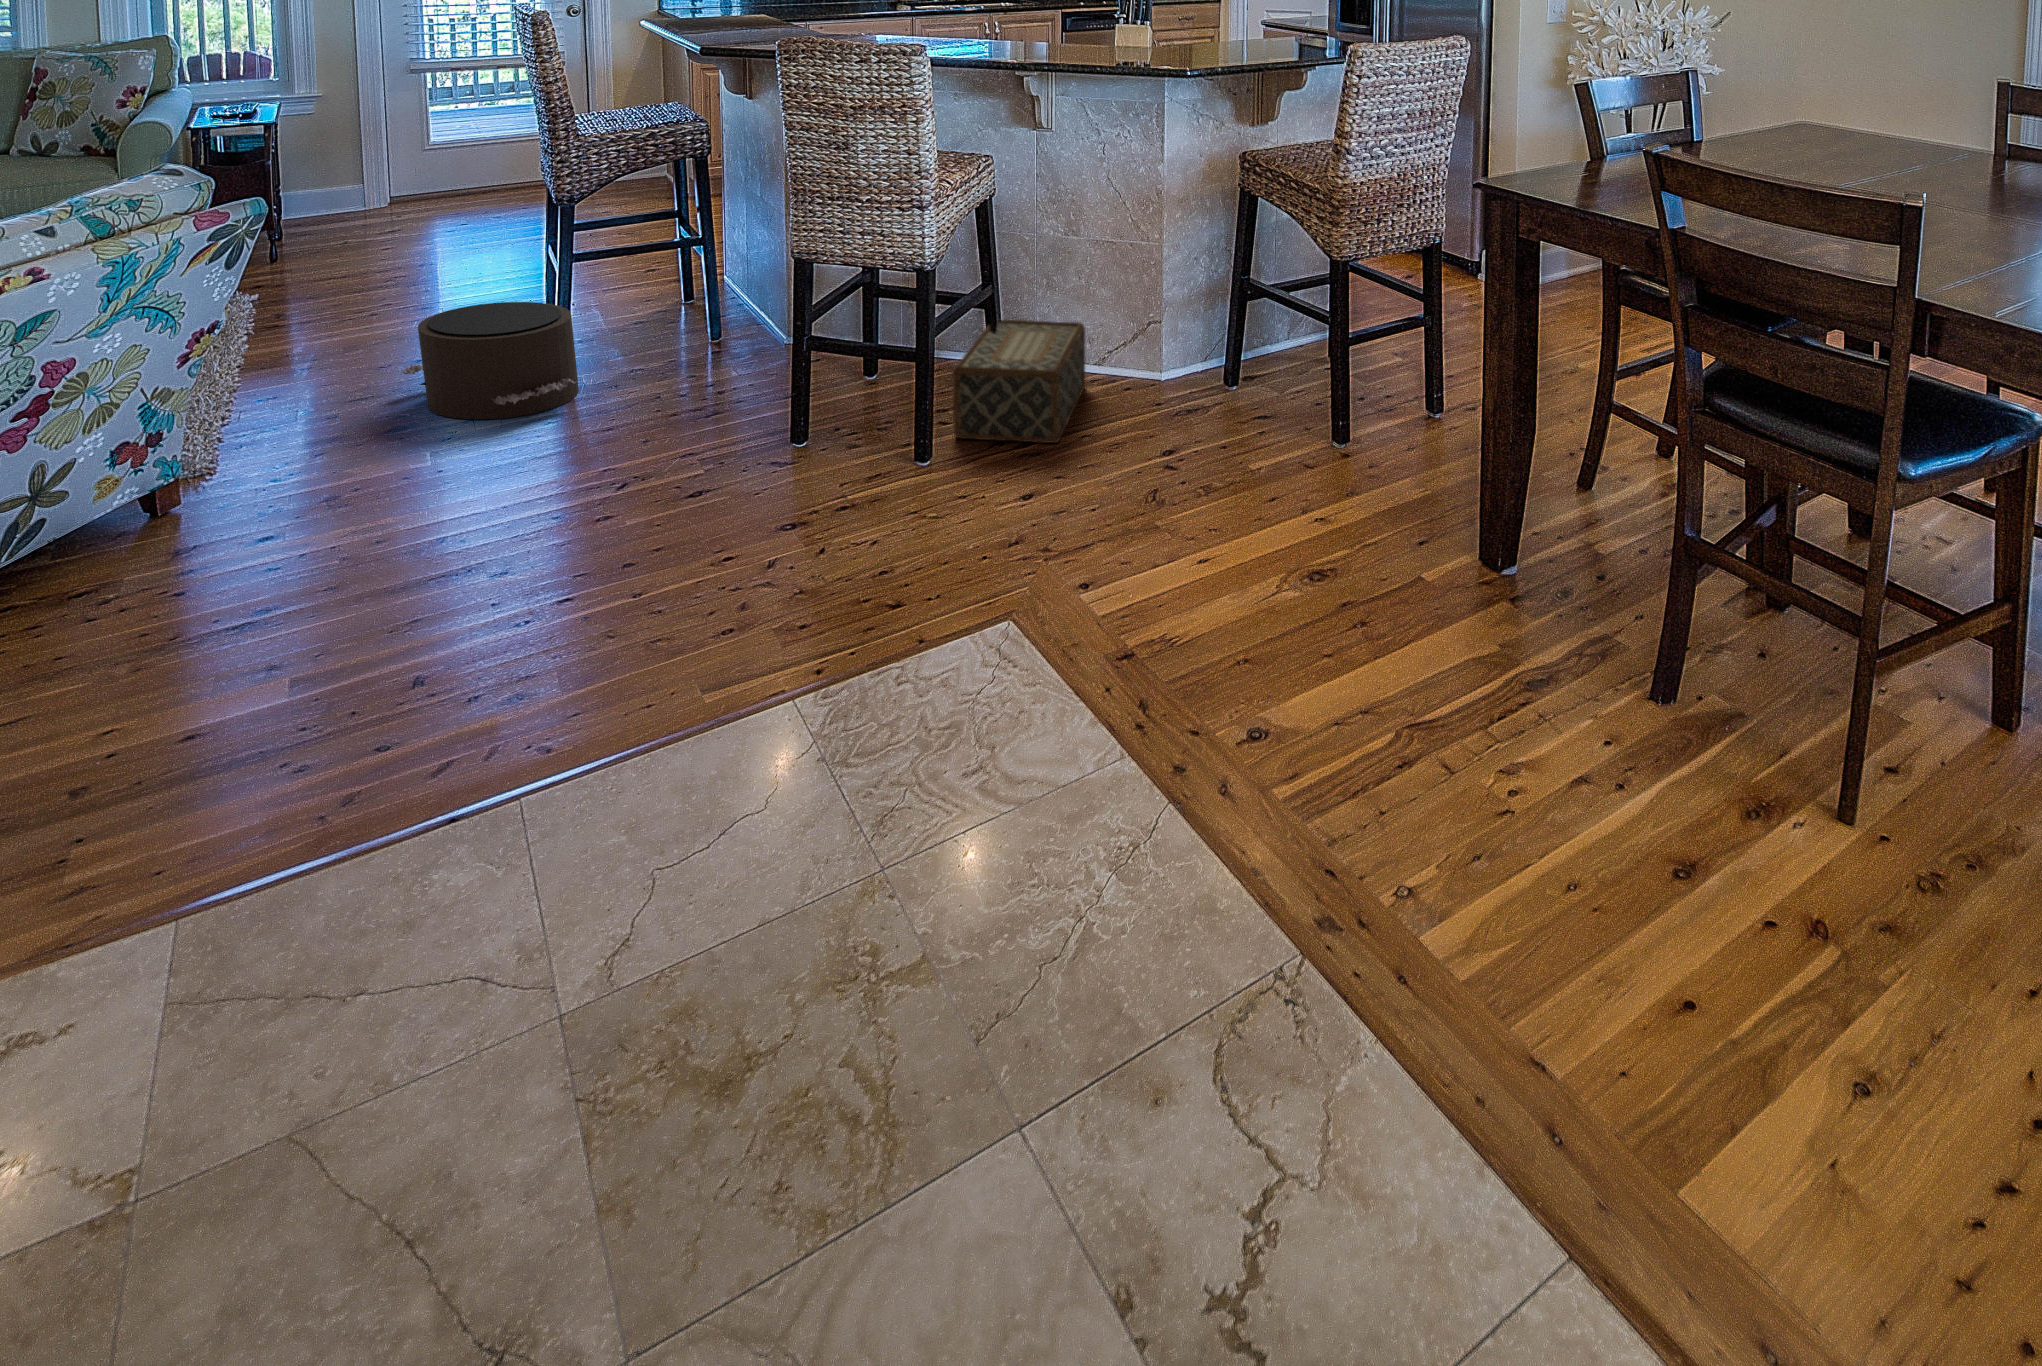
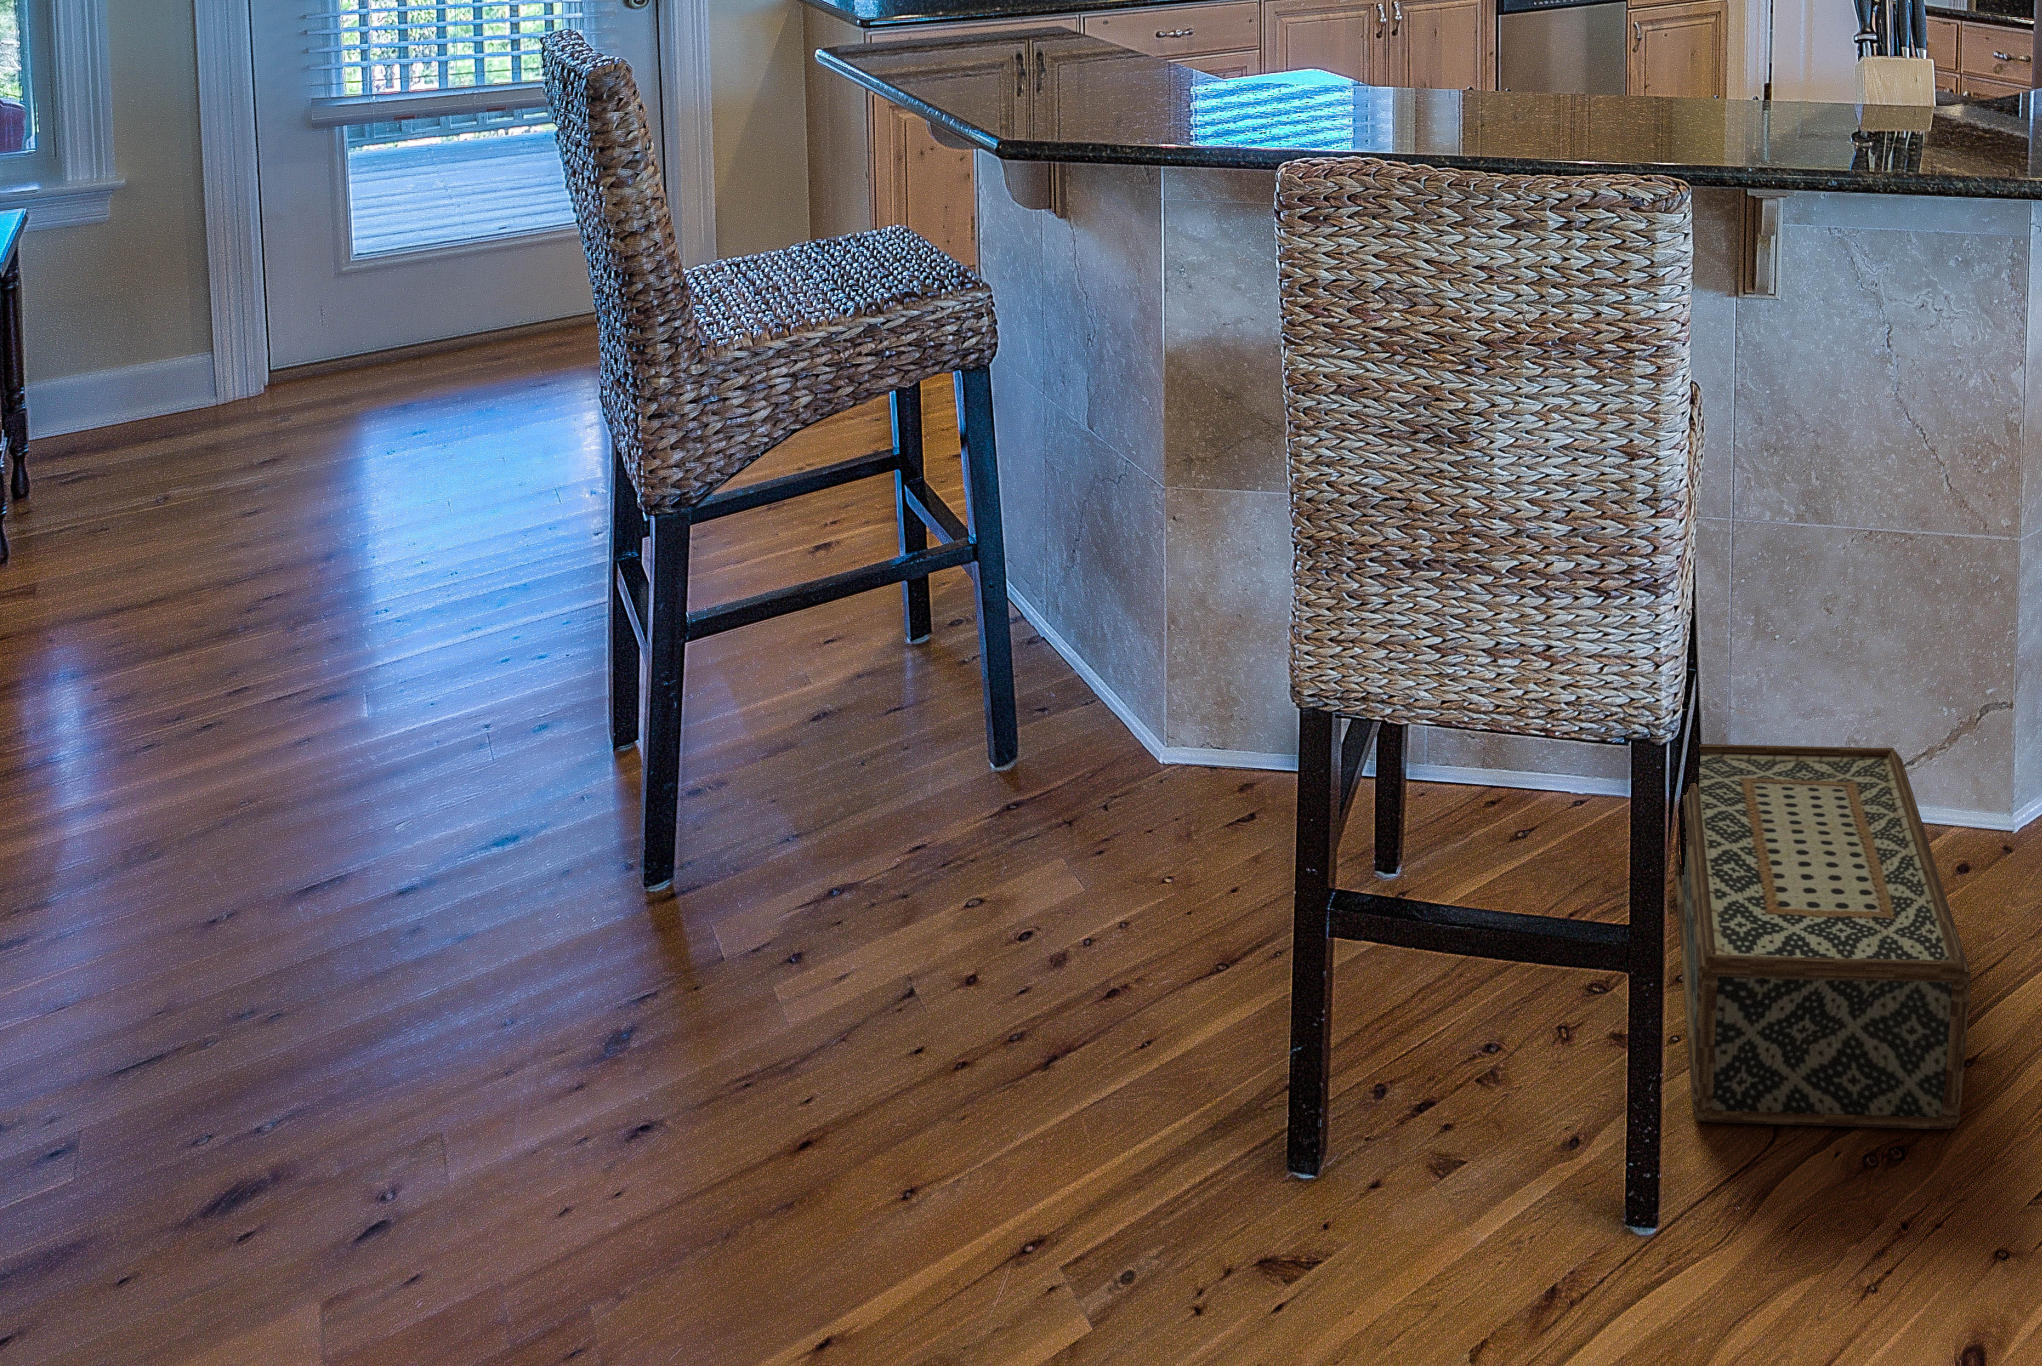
pouf: present [401,302,579,419] -> none [266,738,718,1101]

